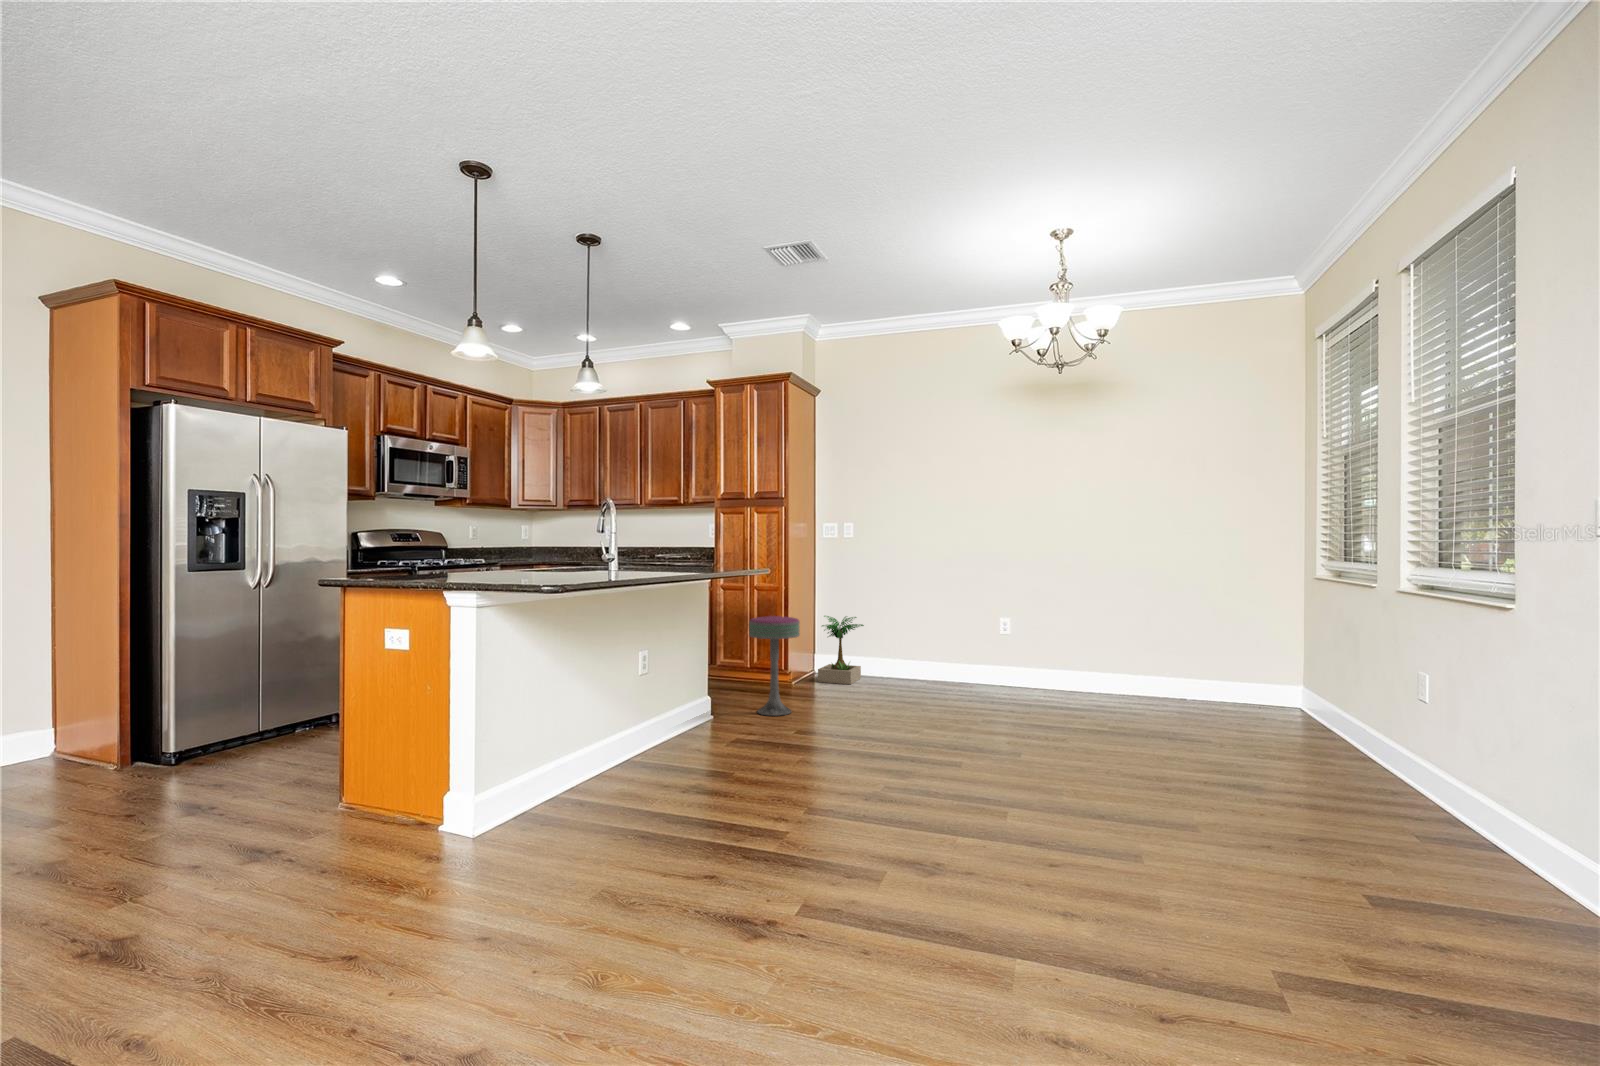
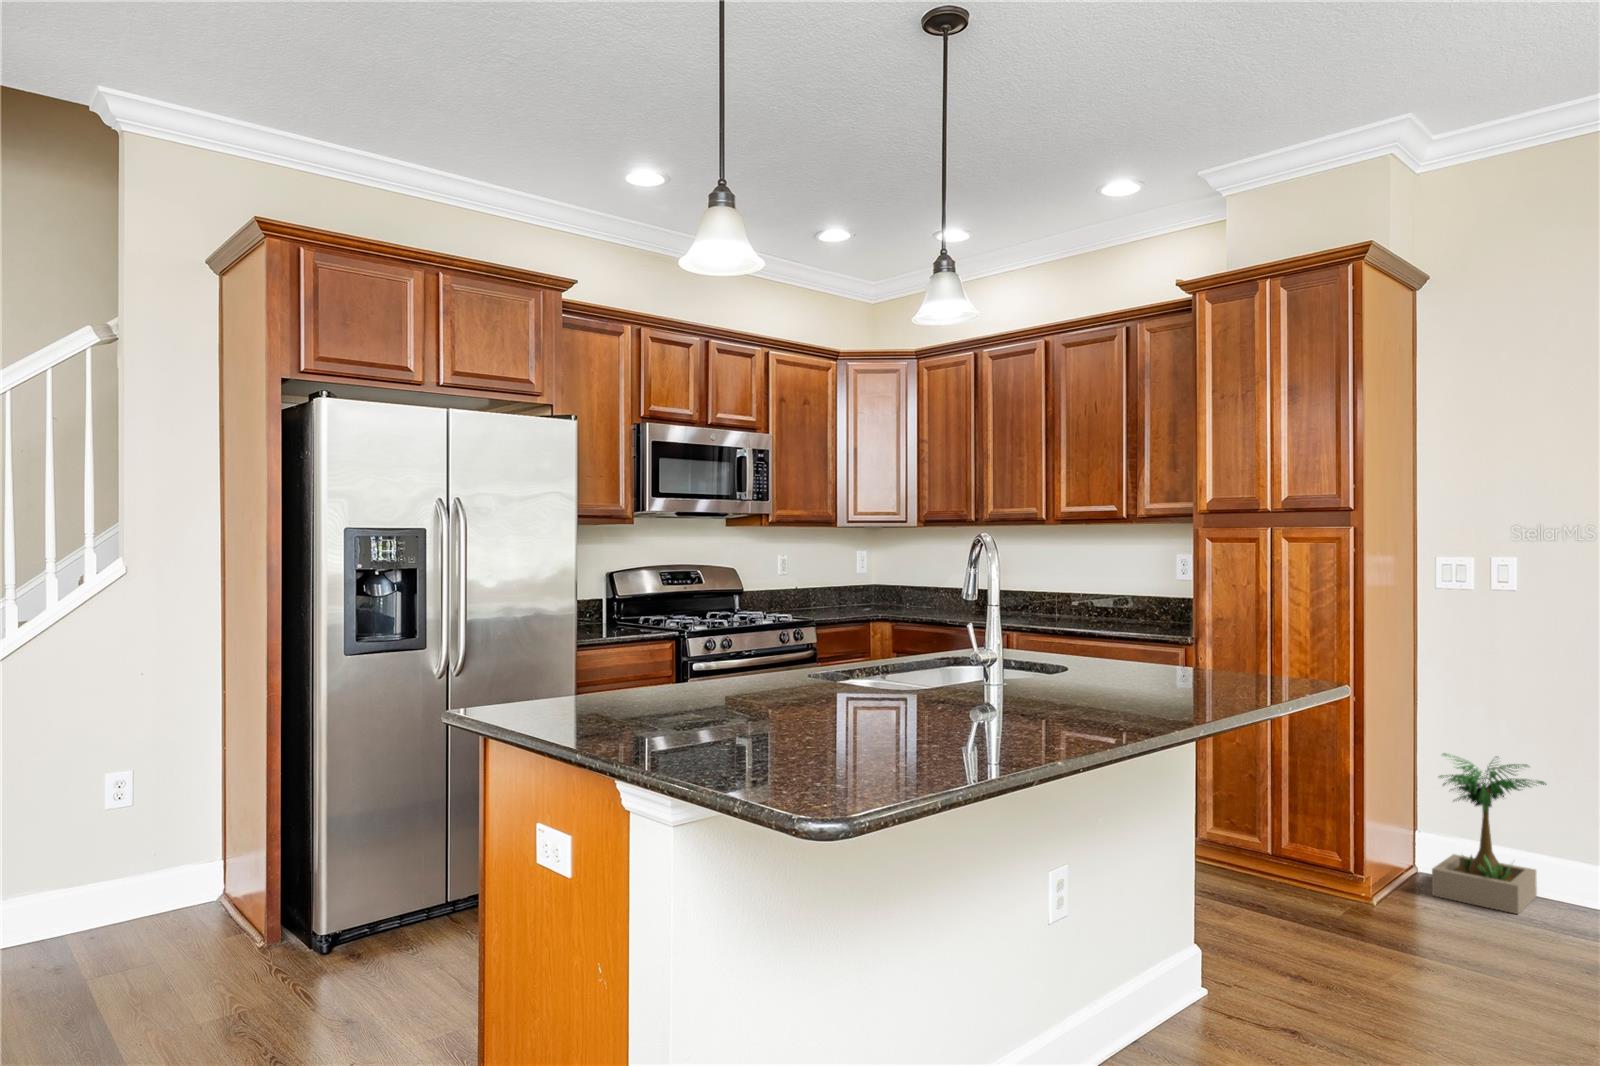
bar stool: present [749,616,800,716] -> none [1289,772,1416,1003]

